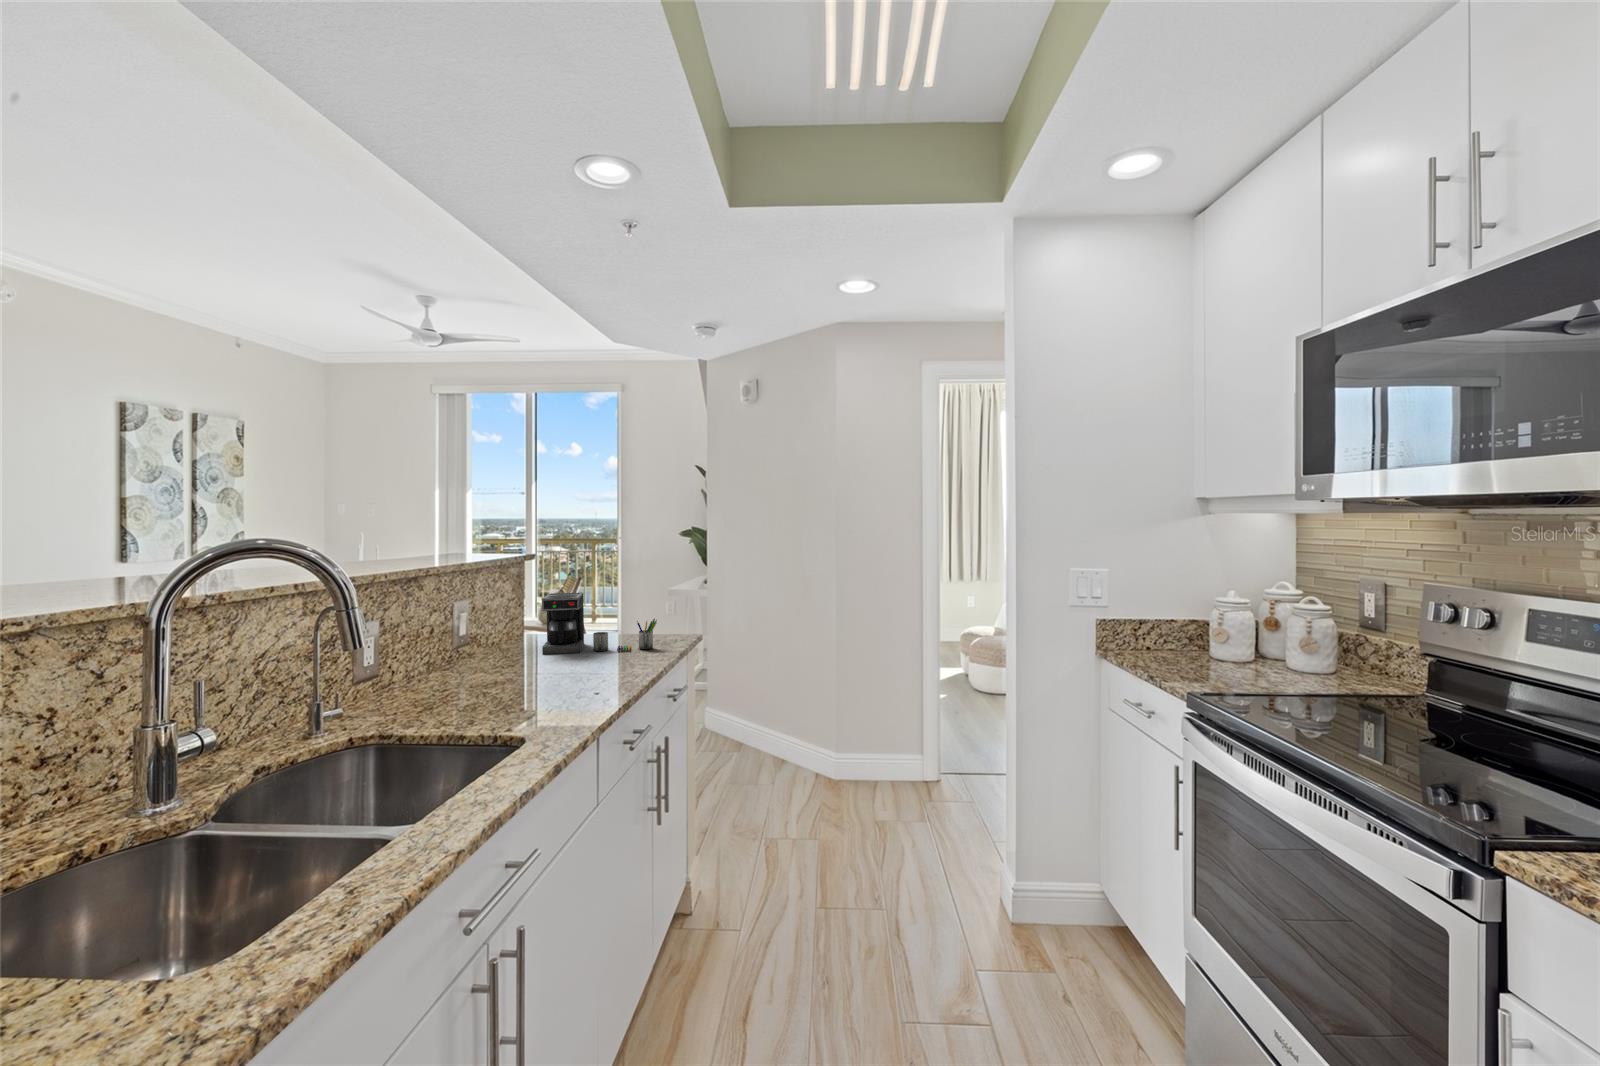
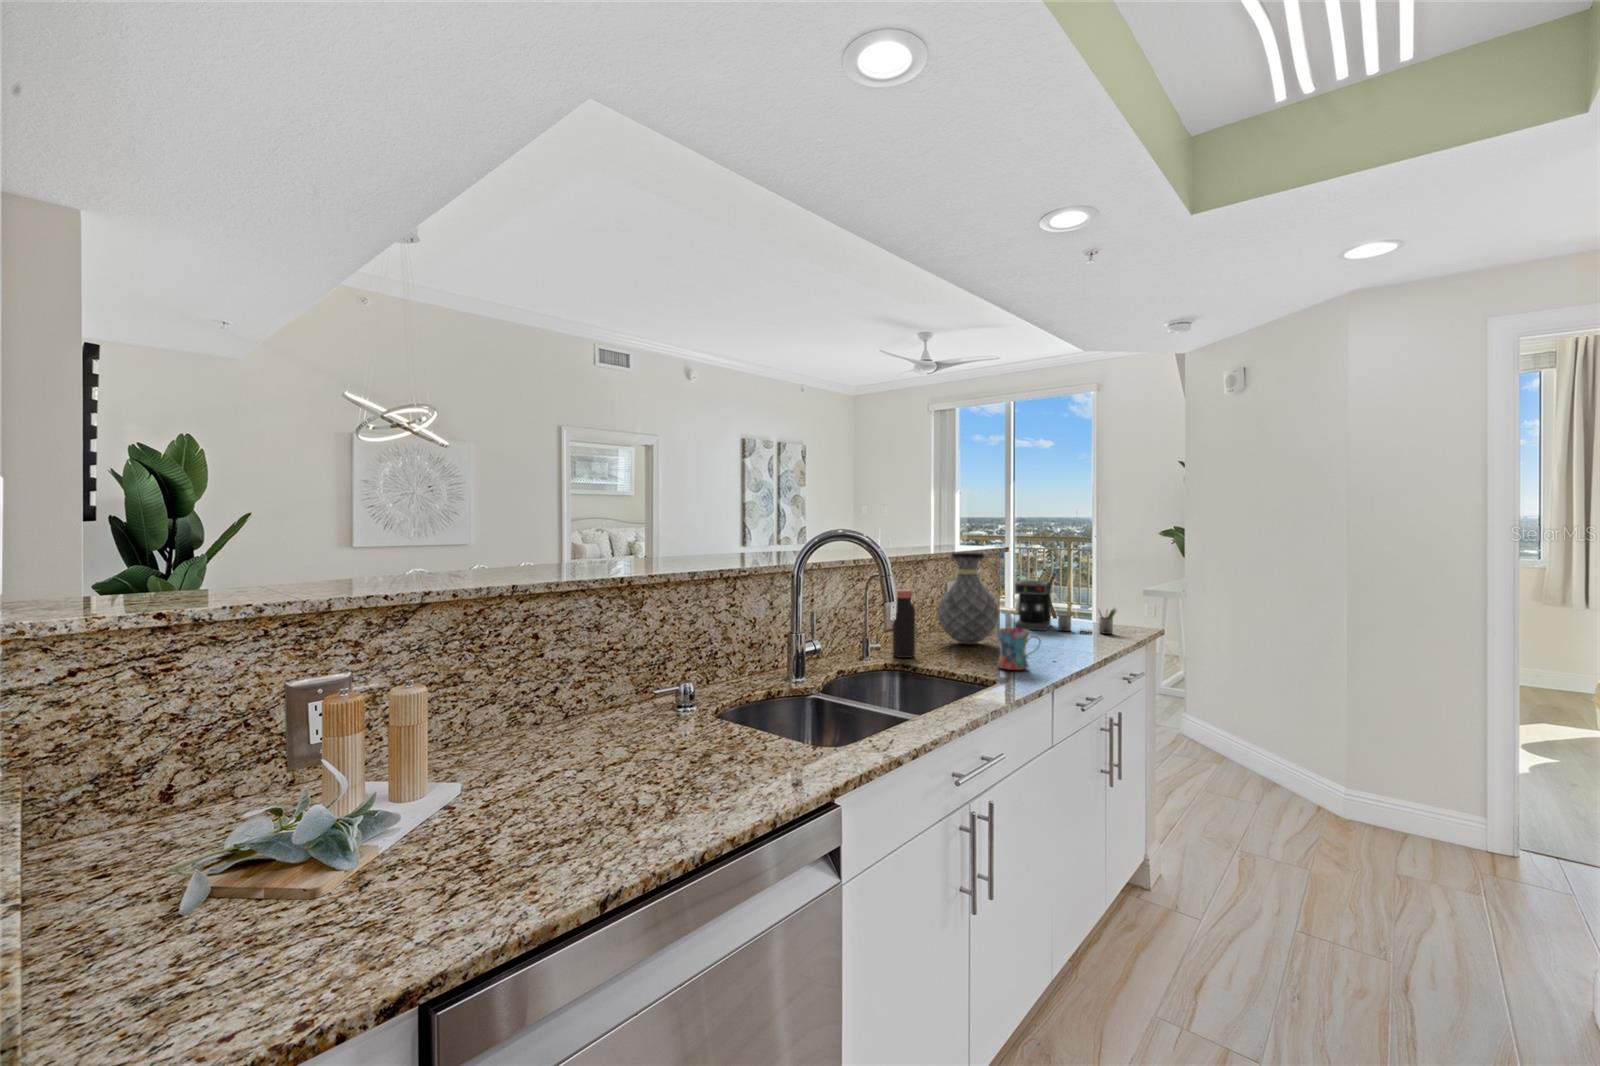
vase: none [437,564,523,685] -> present [938,553,999,644]
bottle: none [363,622,402,723] -> present [892,589,915,658]
mug: none [520,661,580,718] -> present [996,628,1041,670]

